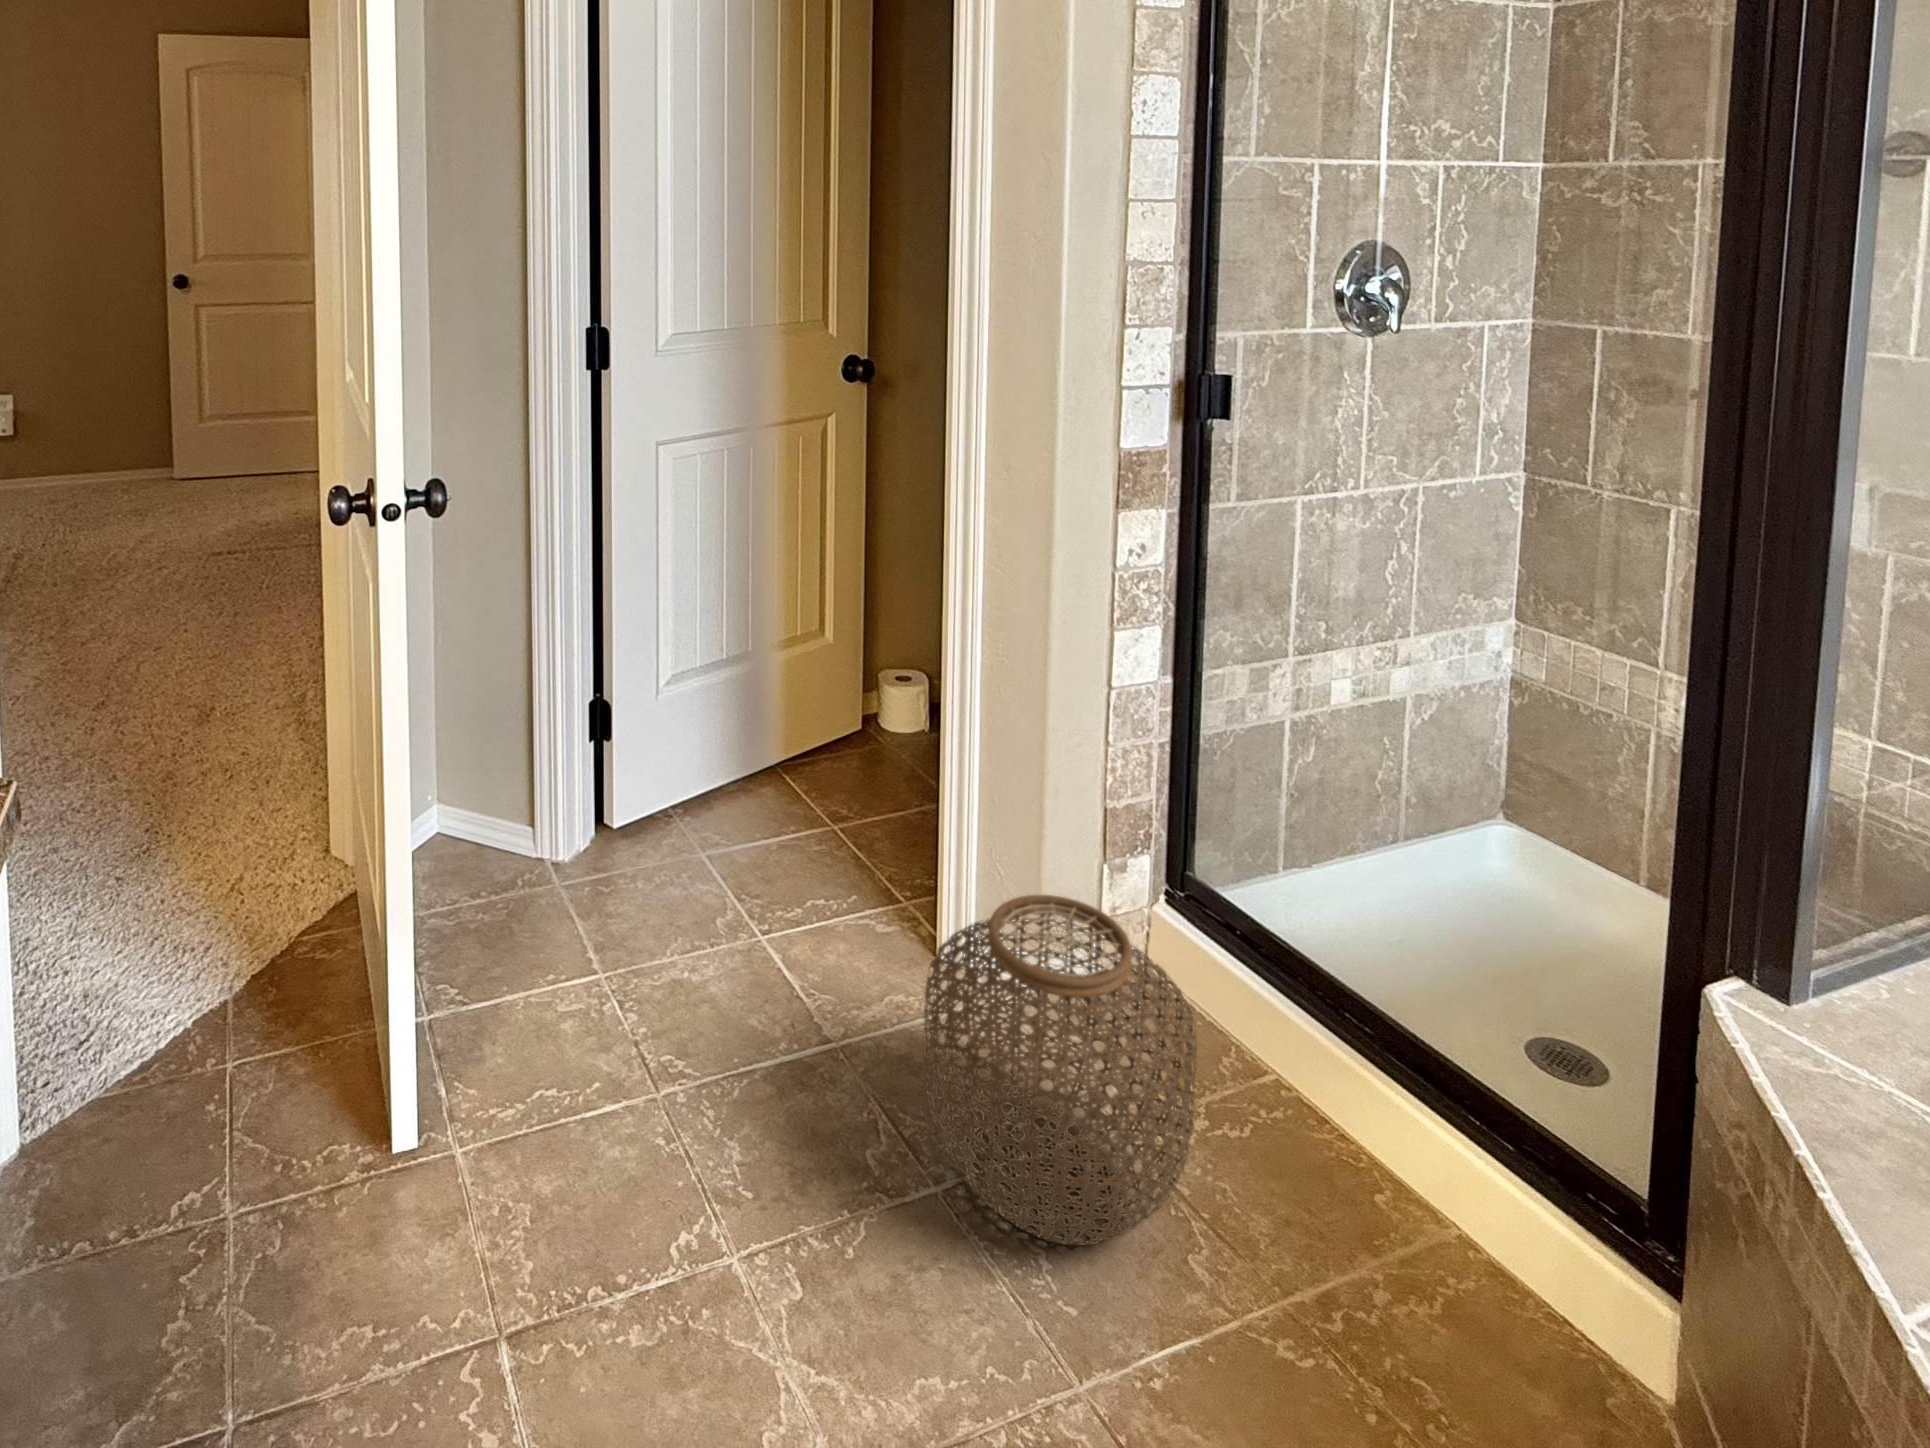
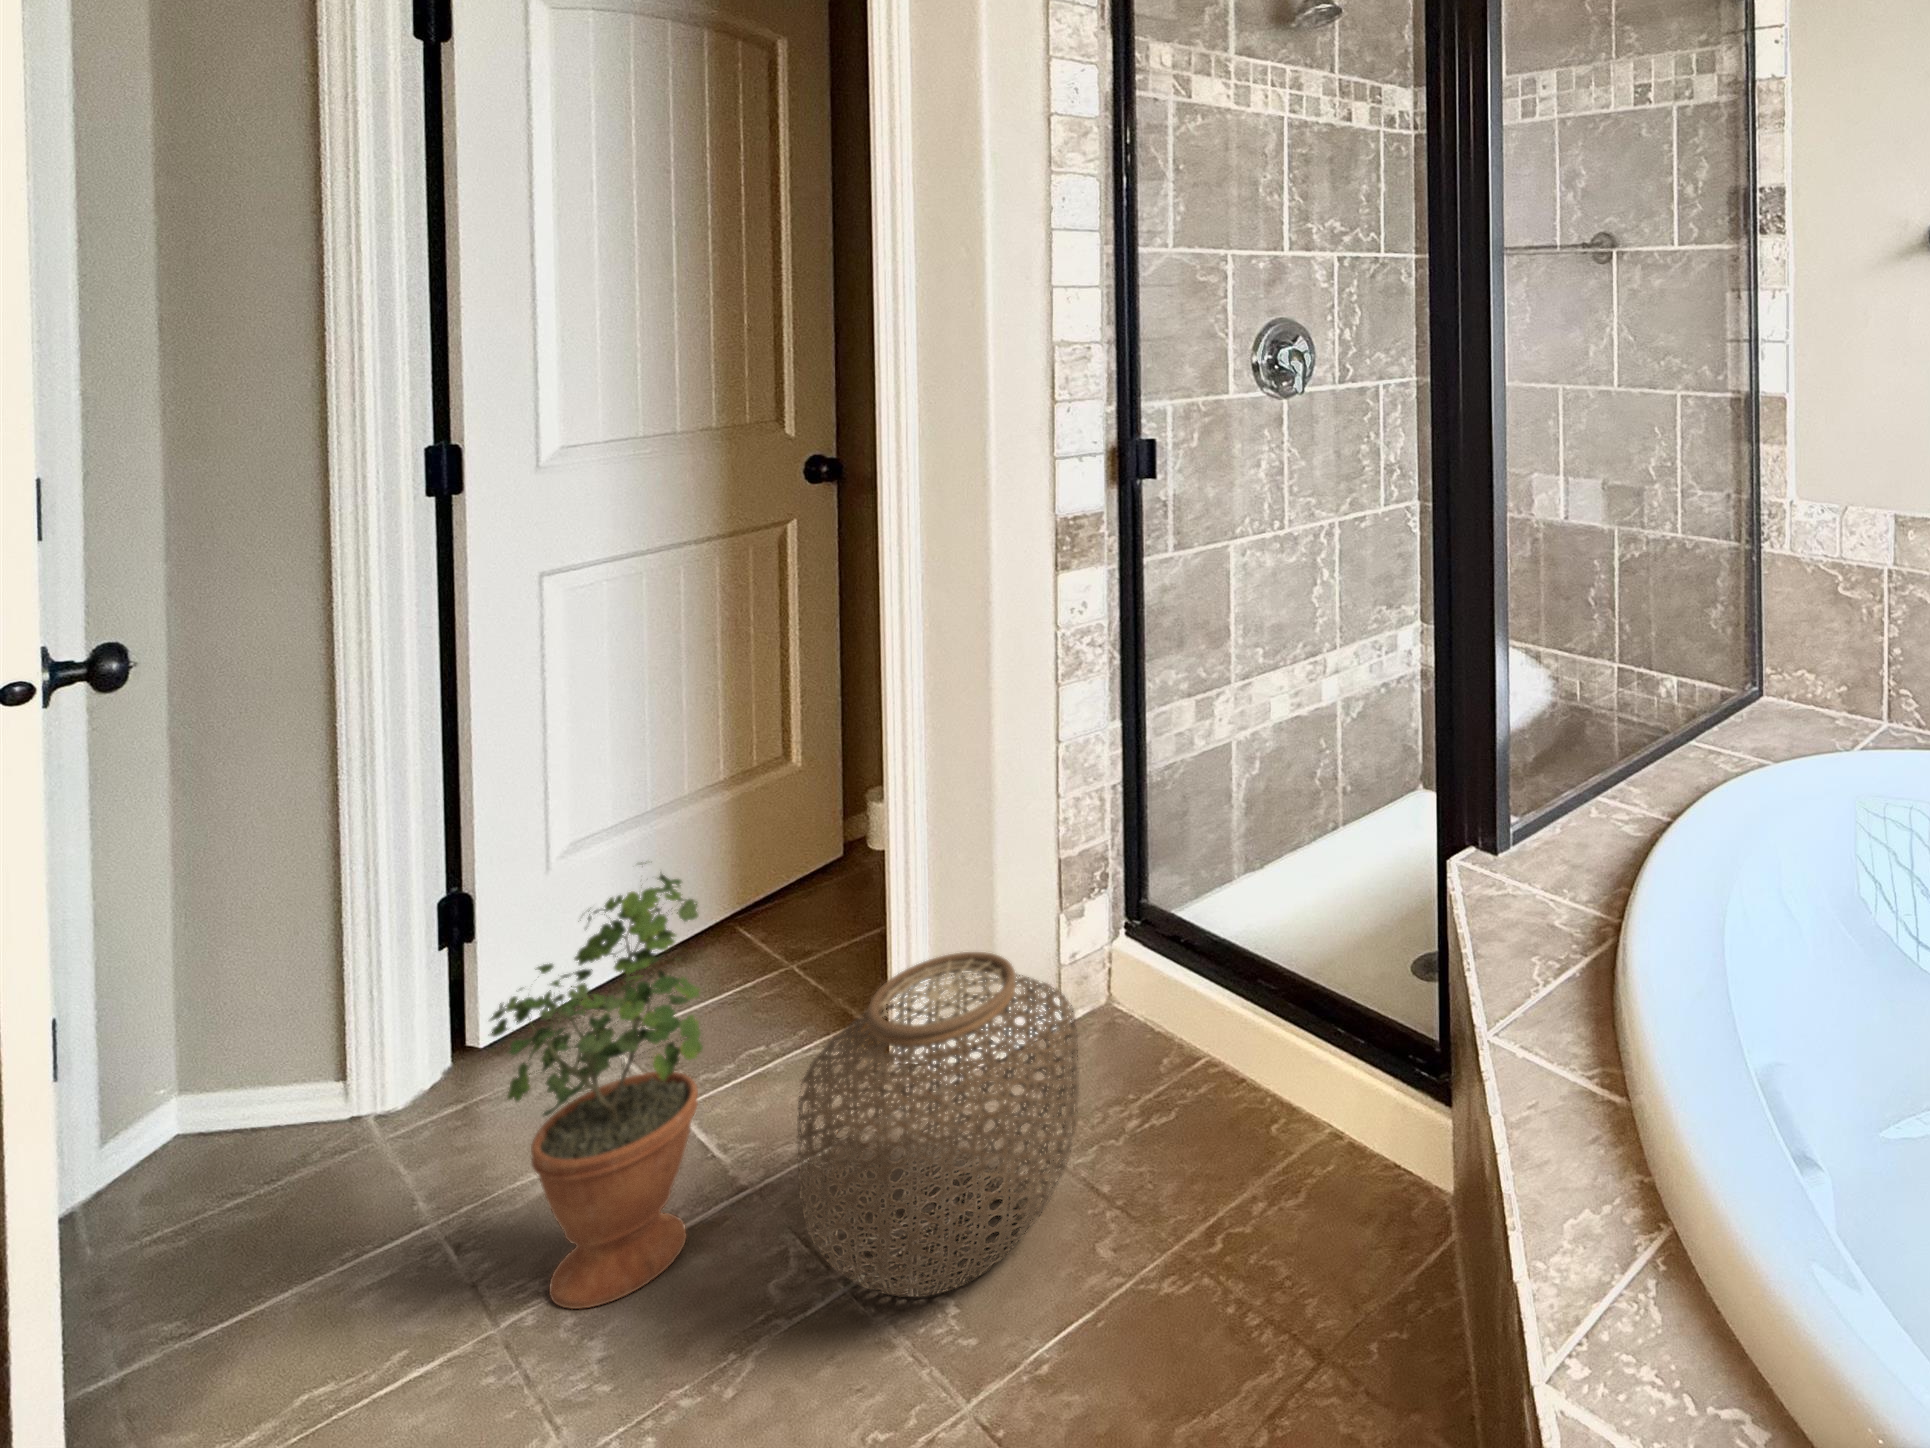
potted plant: none [674,729,826,1118] -> present [490,862,703,1309]

